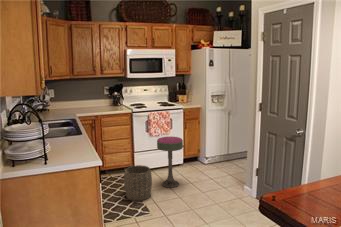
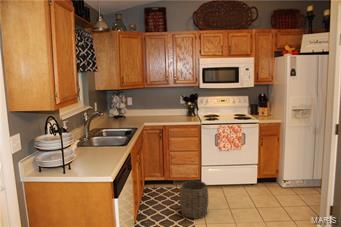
bar stool: present [157,137,183,187] -> none [219,153,248,209]

